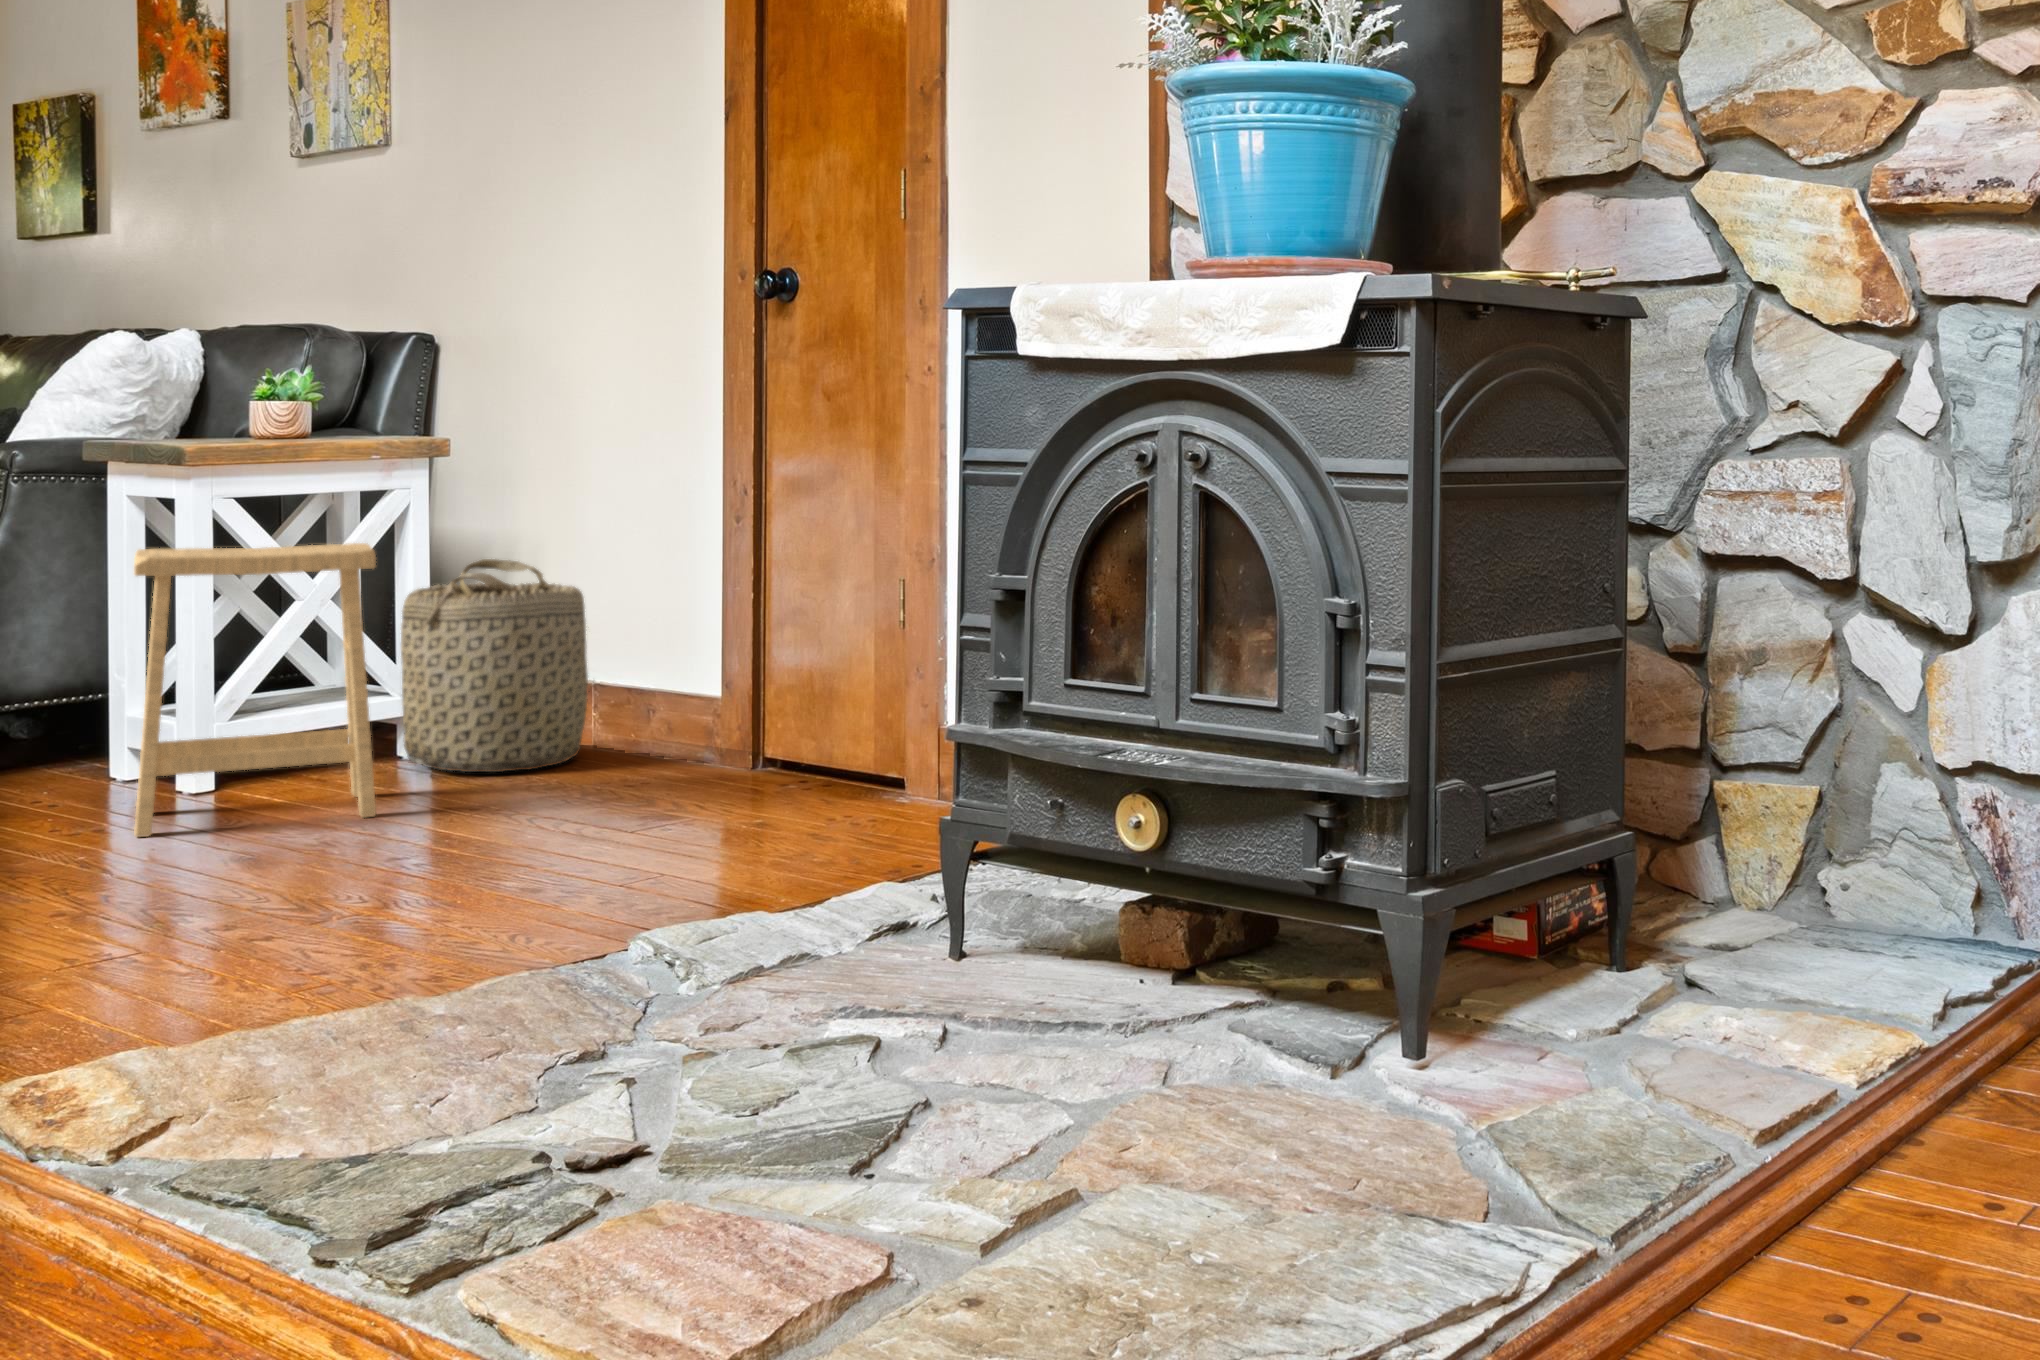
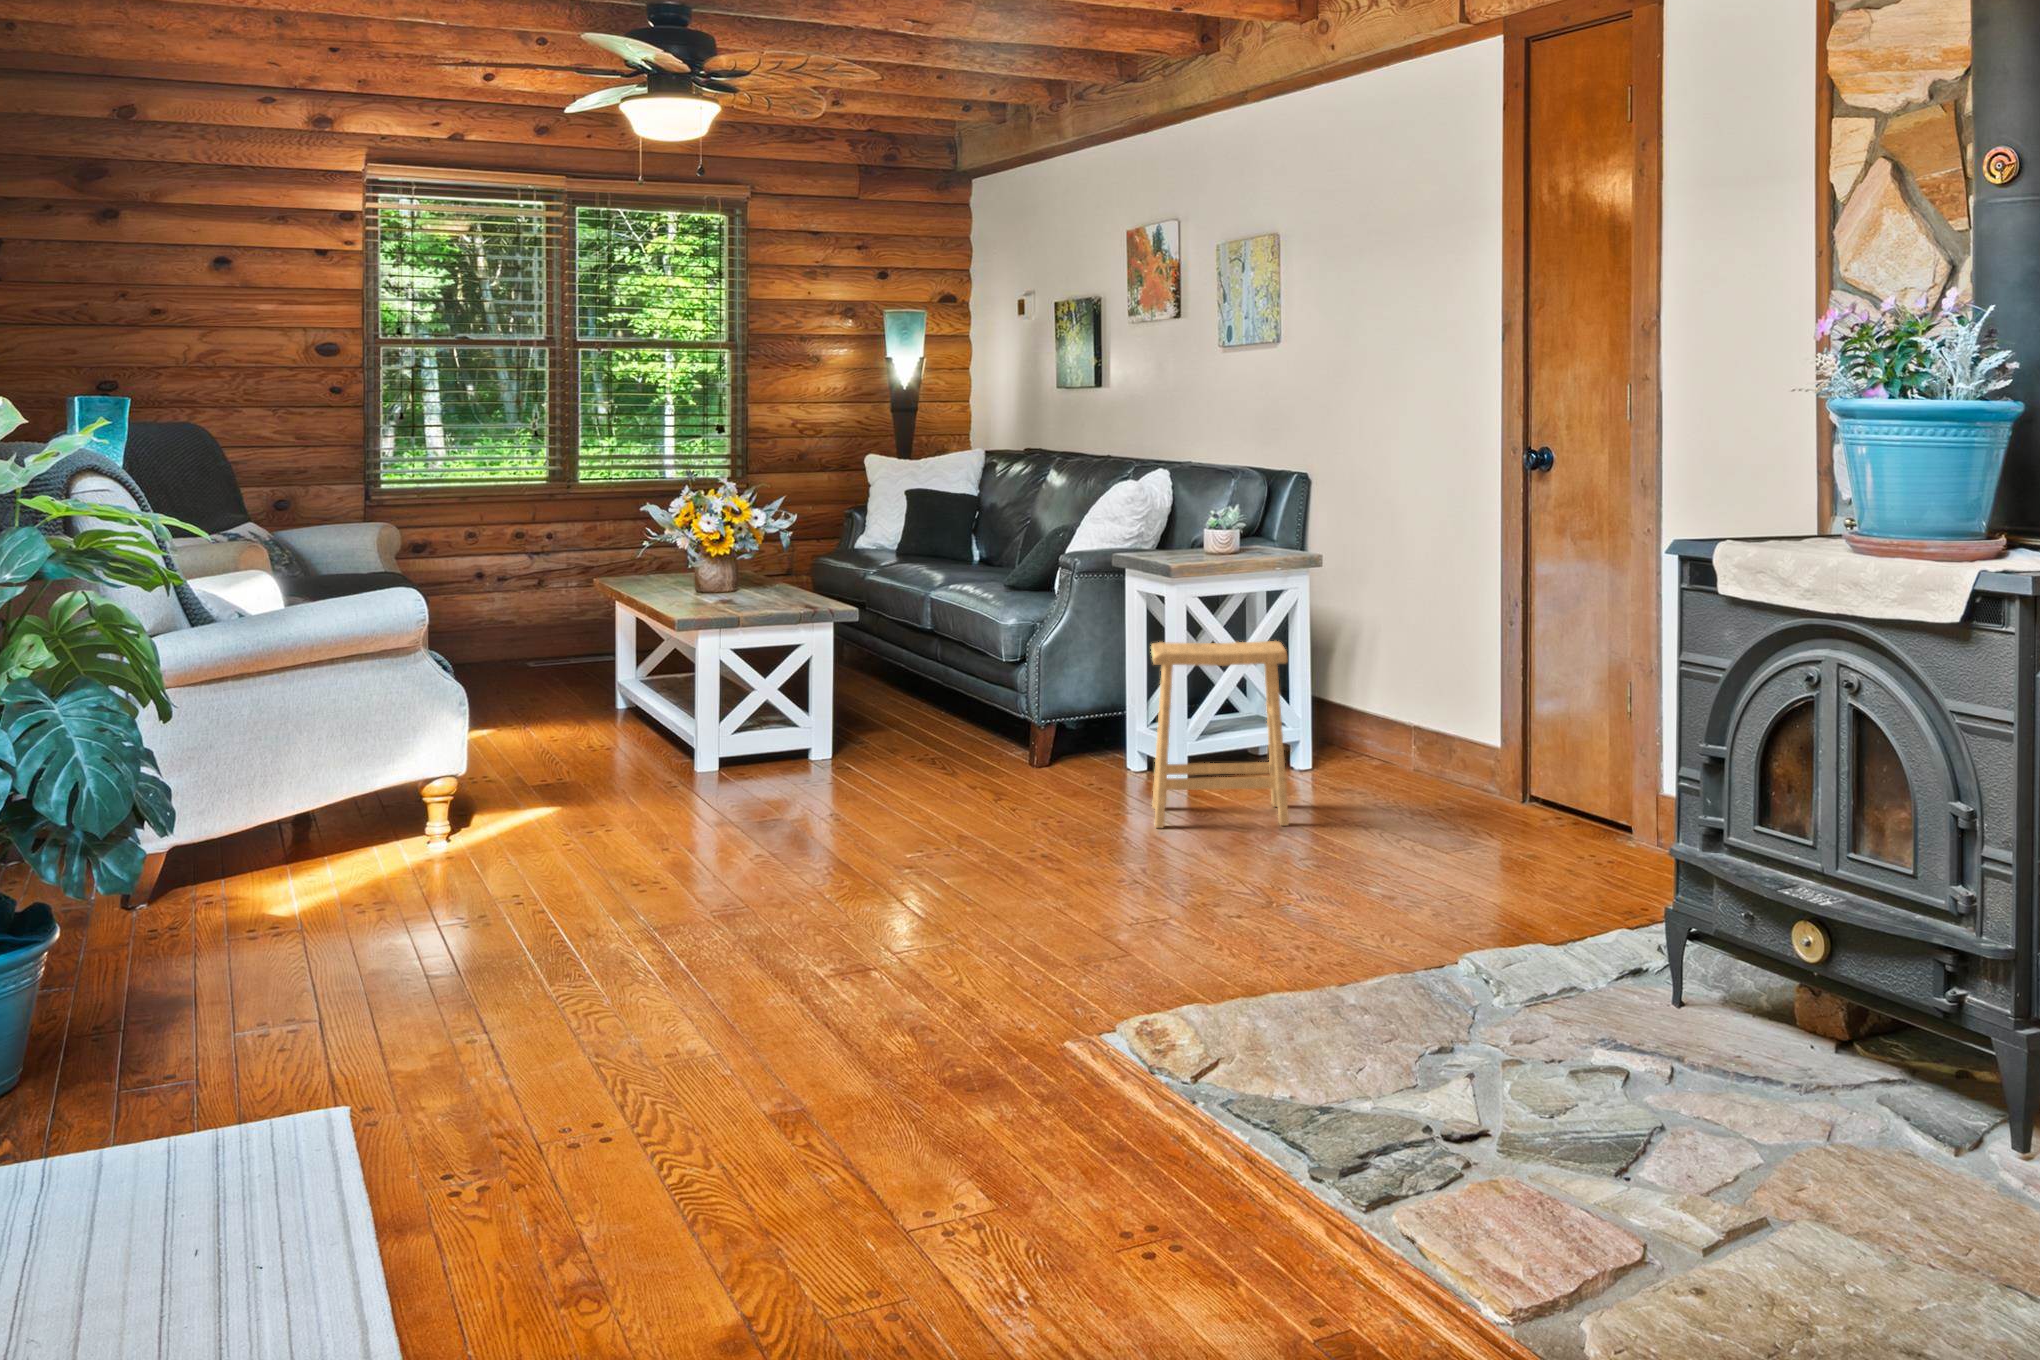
basket: present [401,559,591,772] -> none [1297,644,1417,793]

